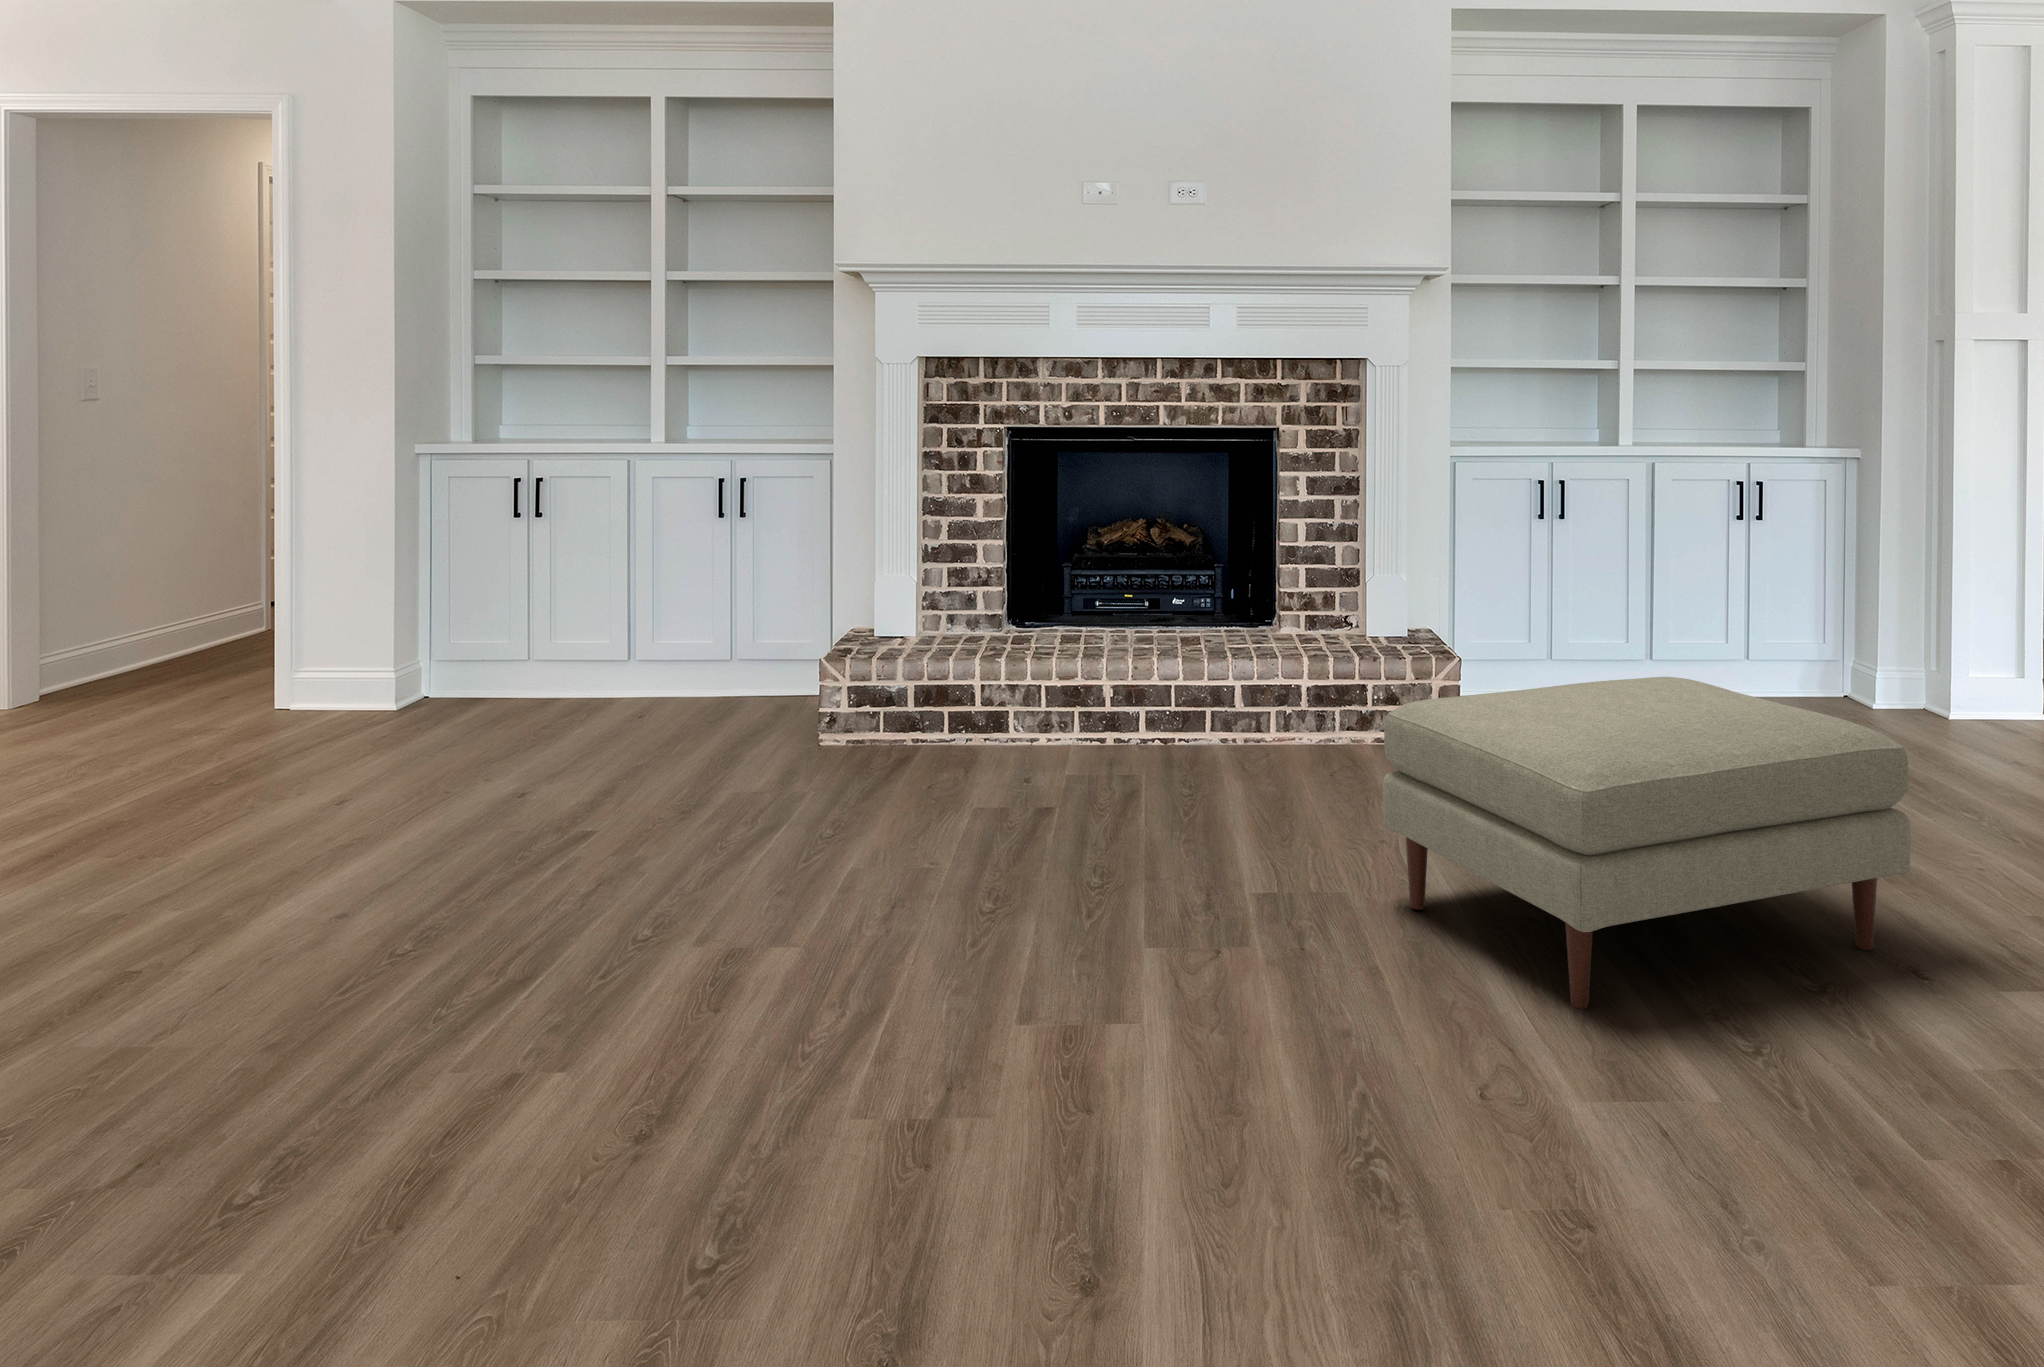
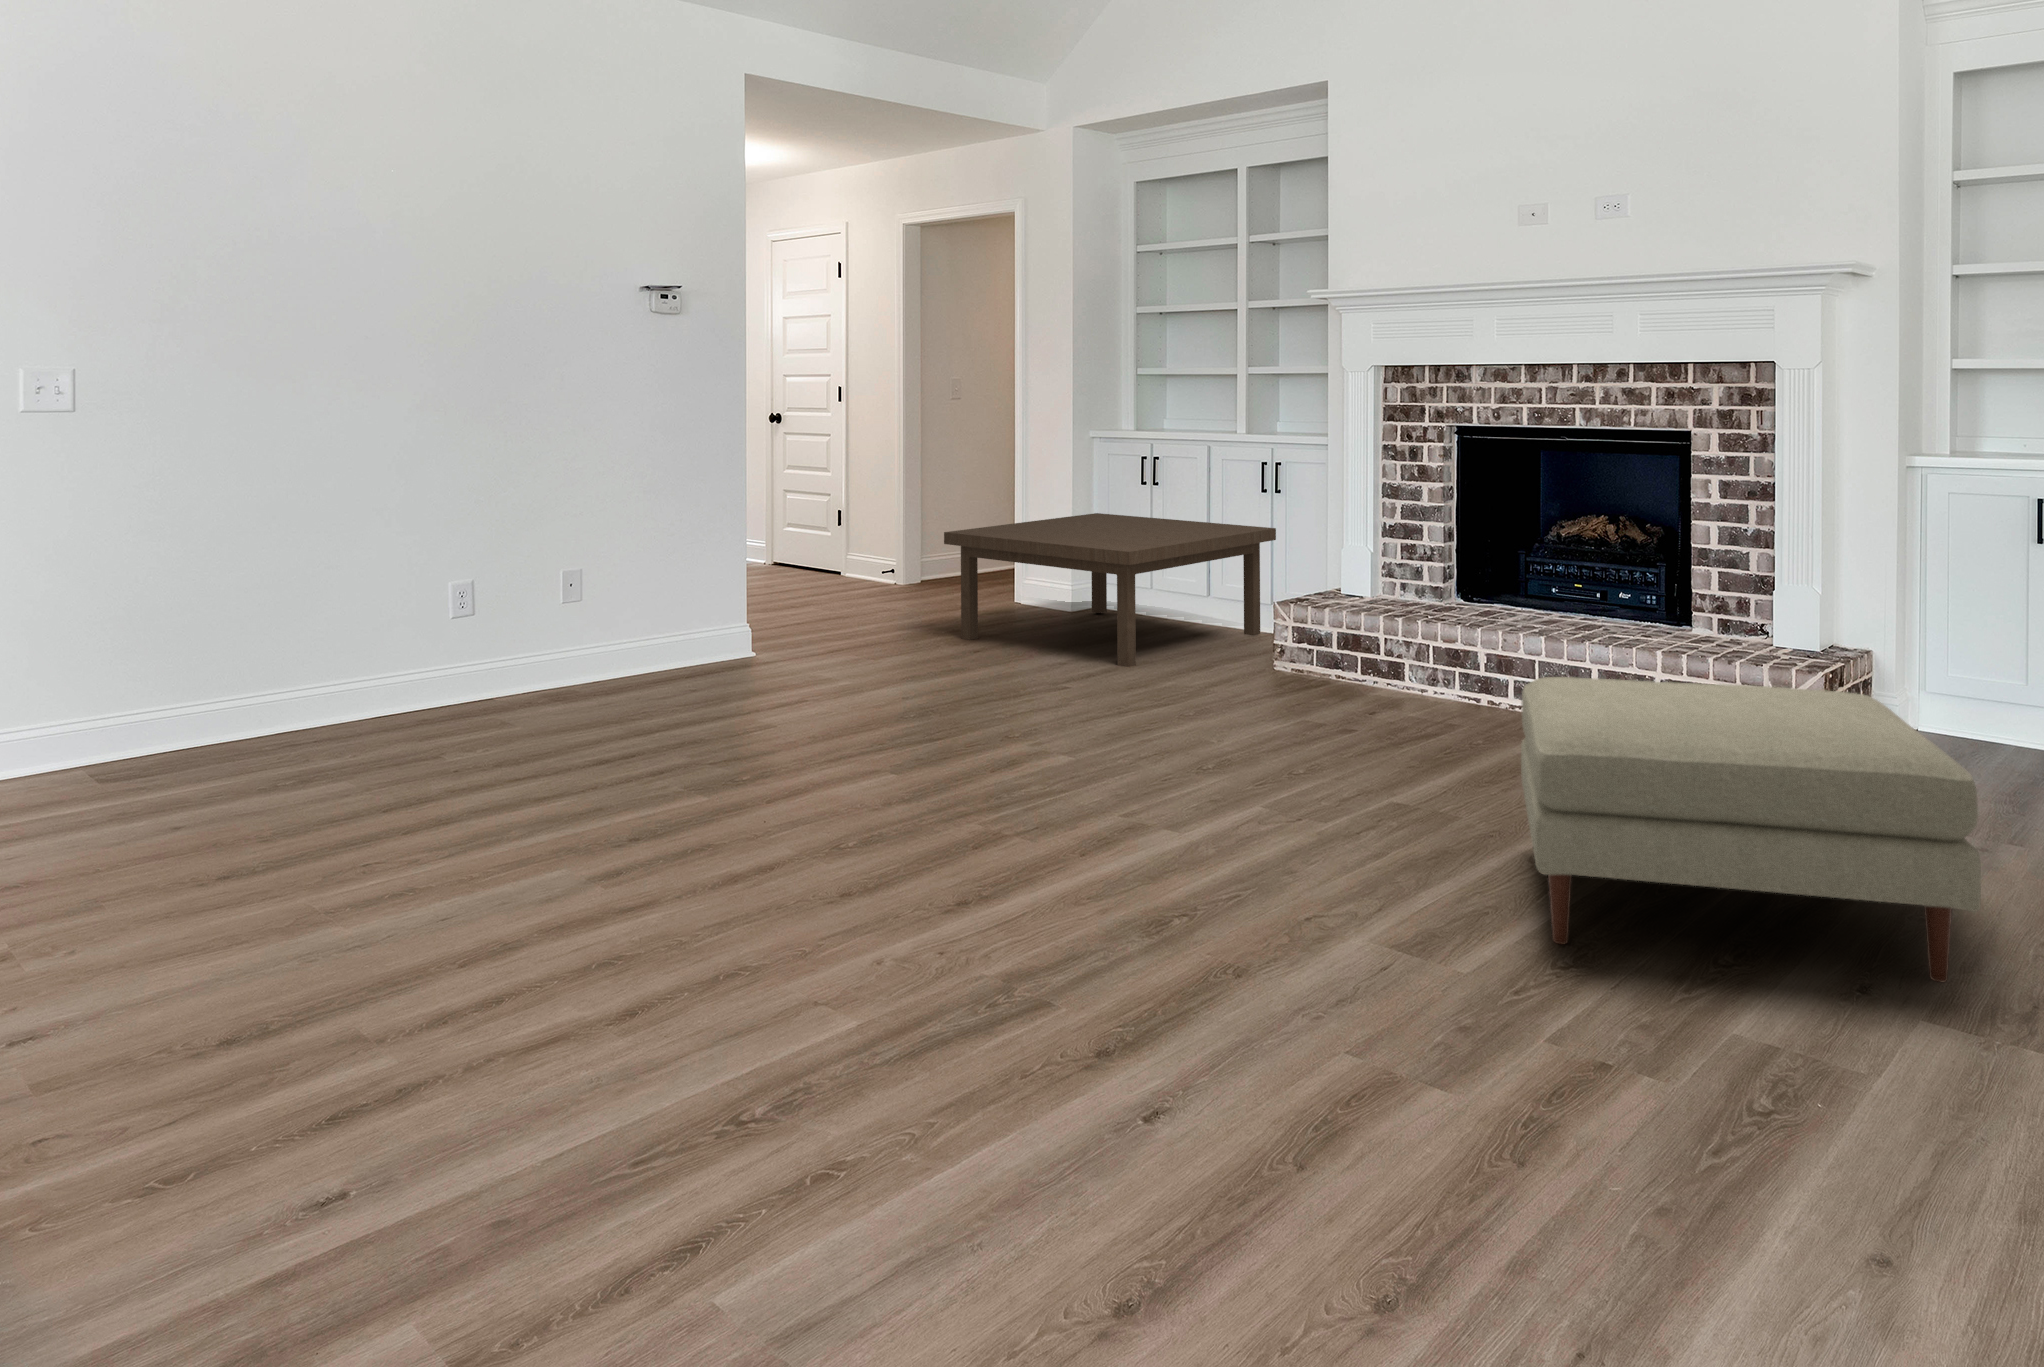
coffee table: none [292,561,759,766] -> present [944,513,1276,667]

